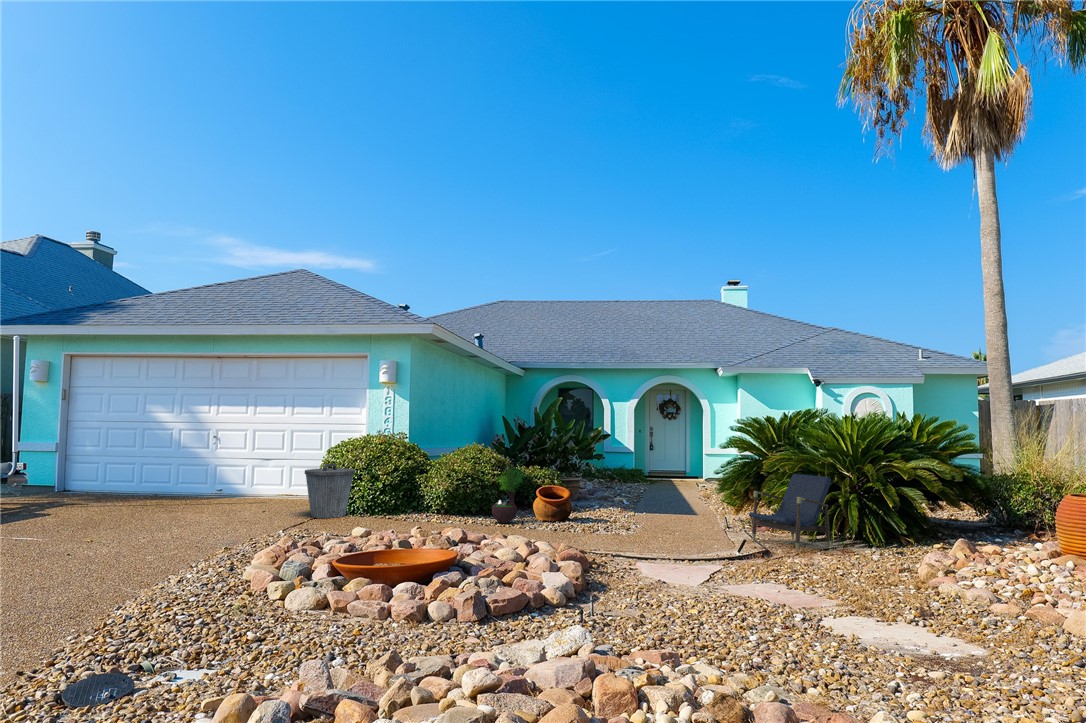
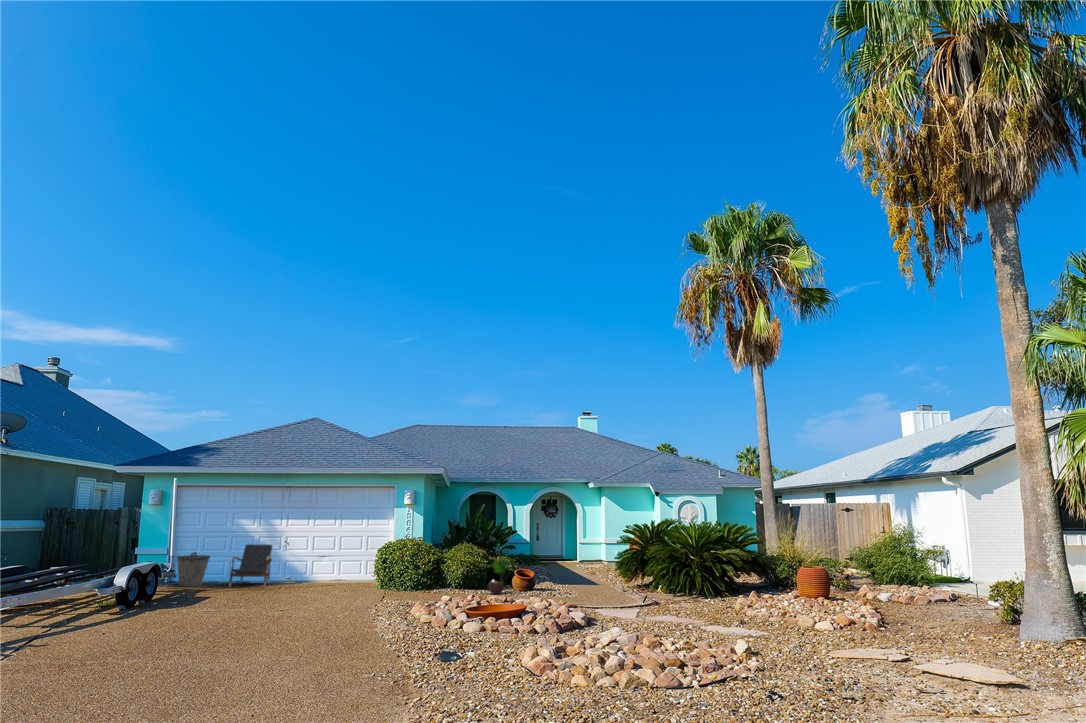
trash can: present [305,464,355,518] -> present [177,552,210,587]
lounge chair: present [749,474,831,551] -> present [229,544,272,587]

